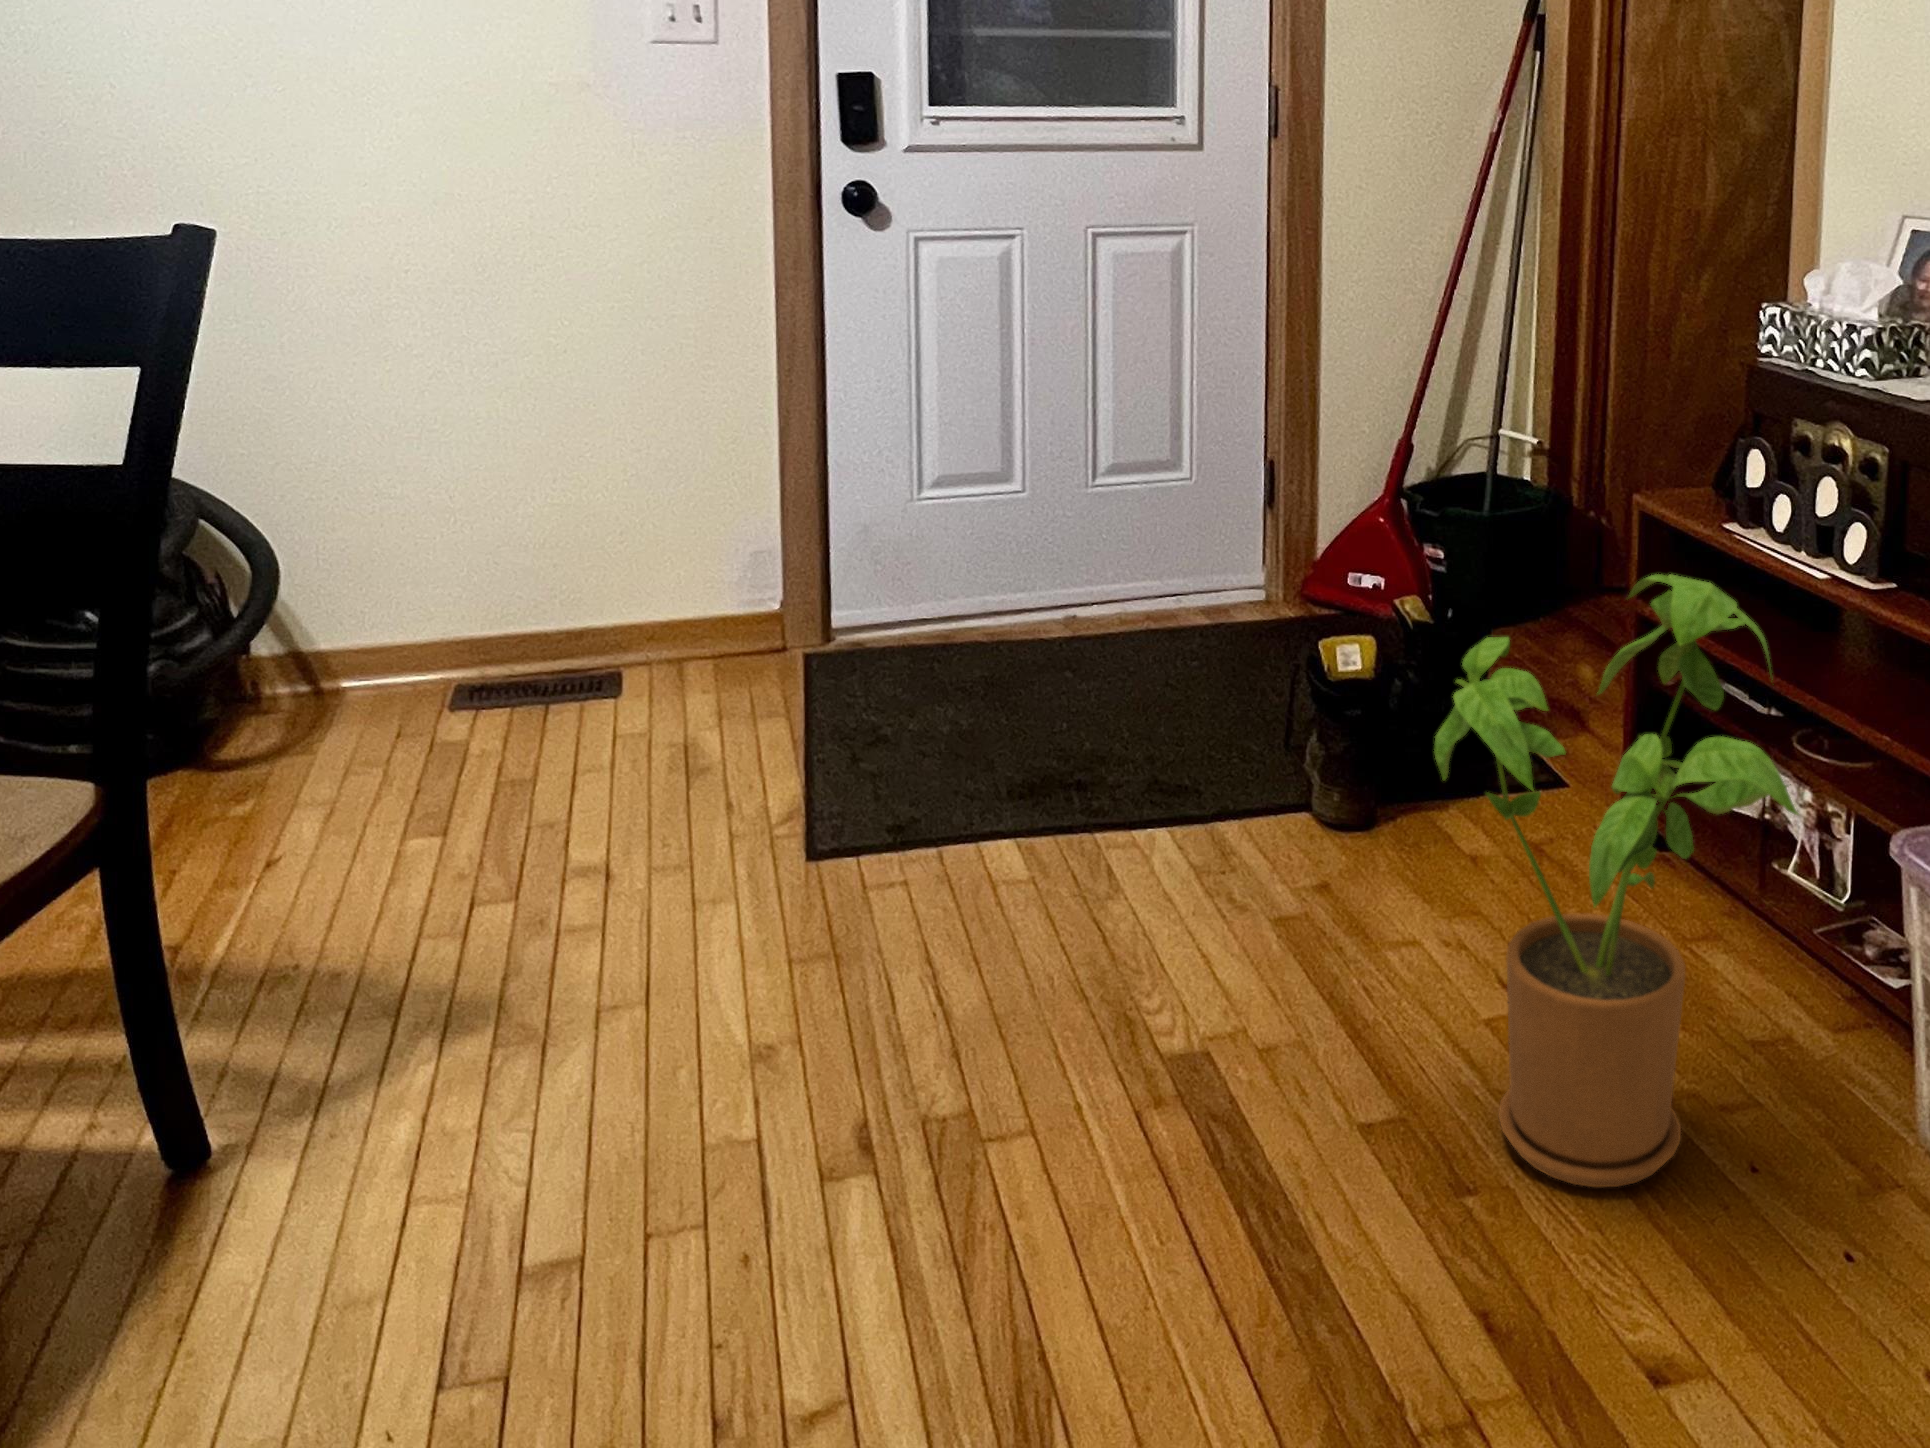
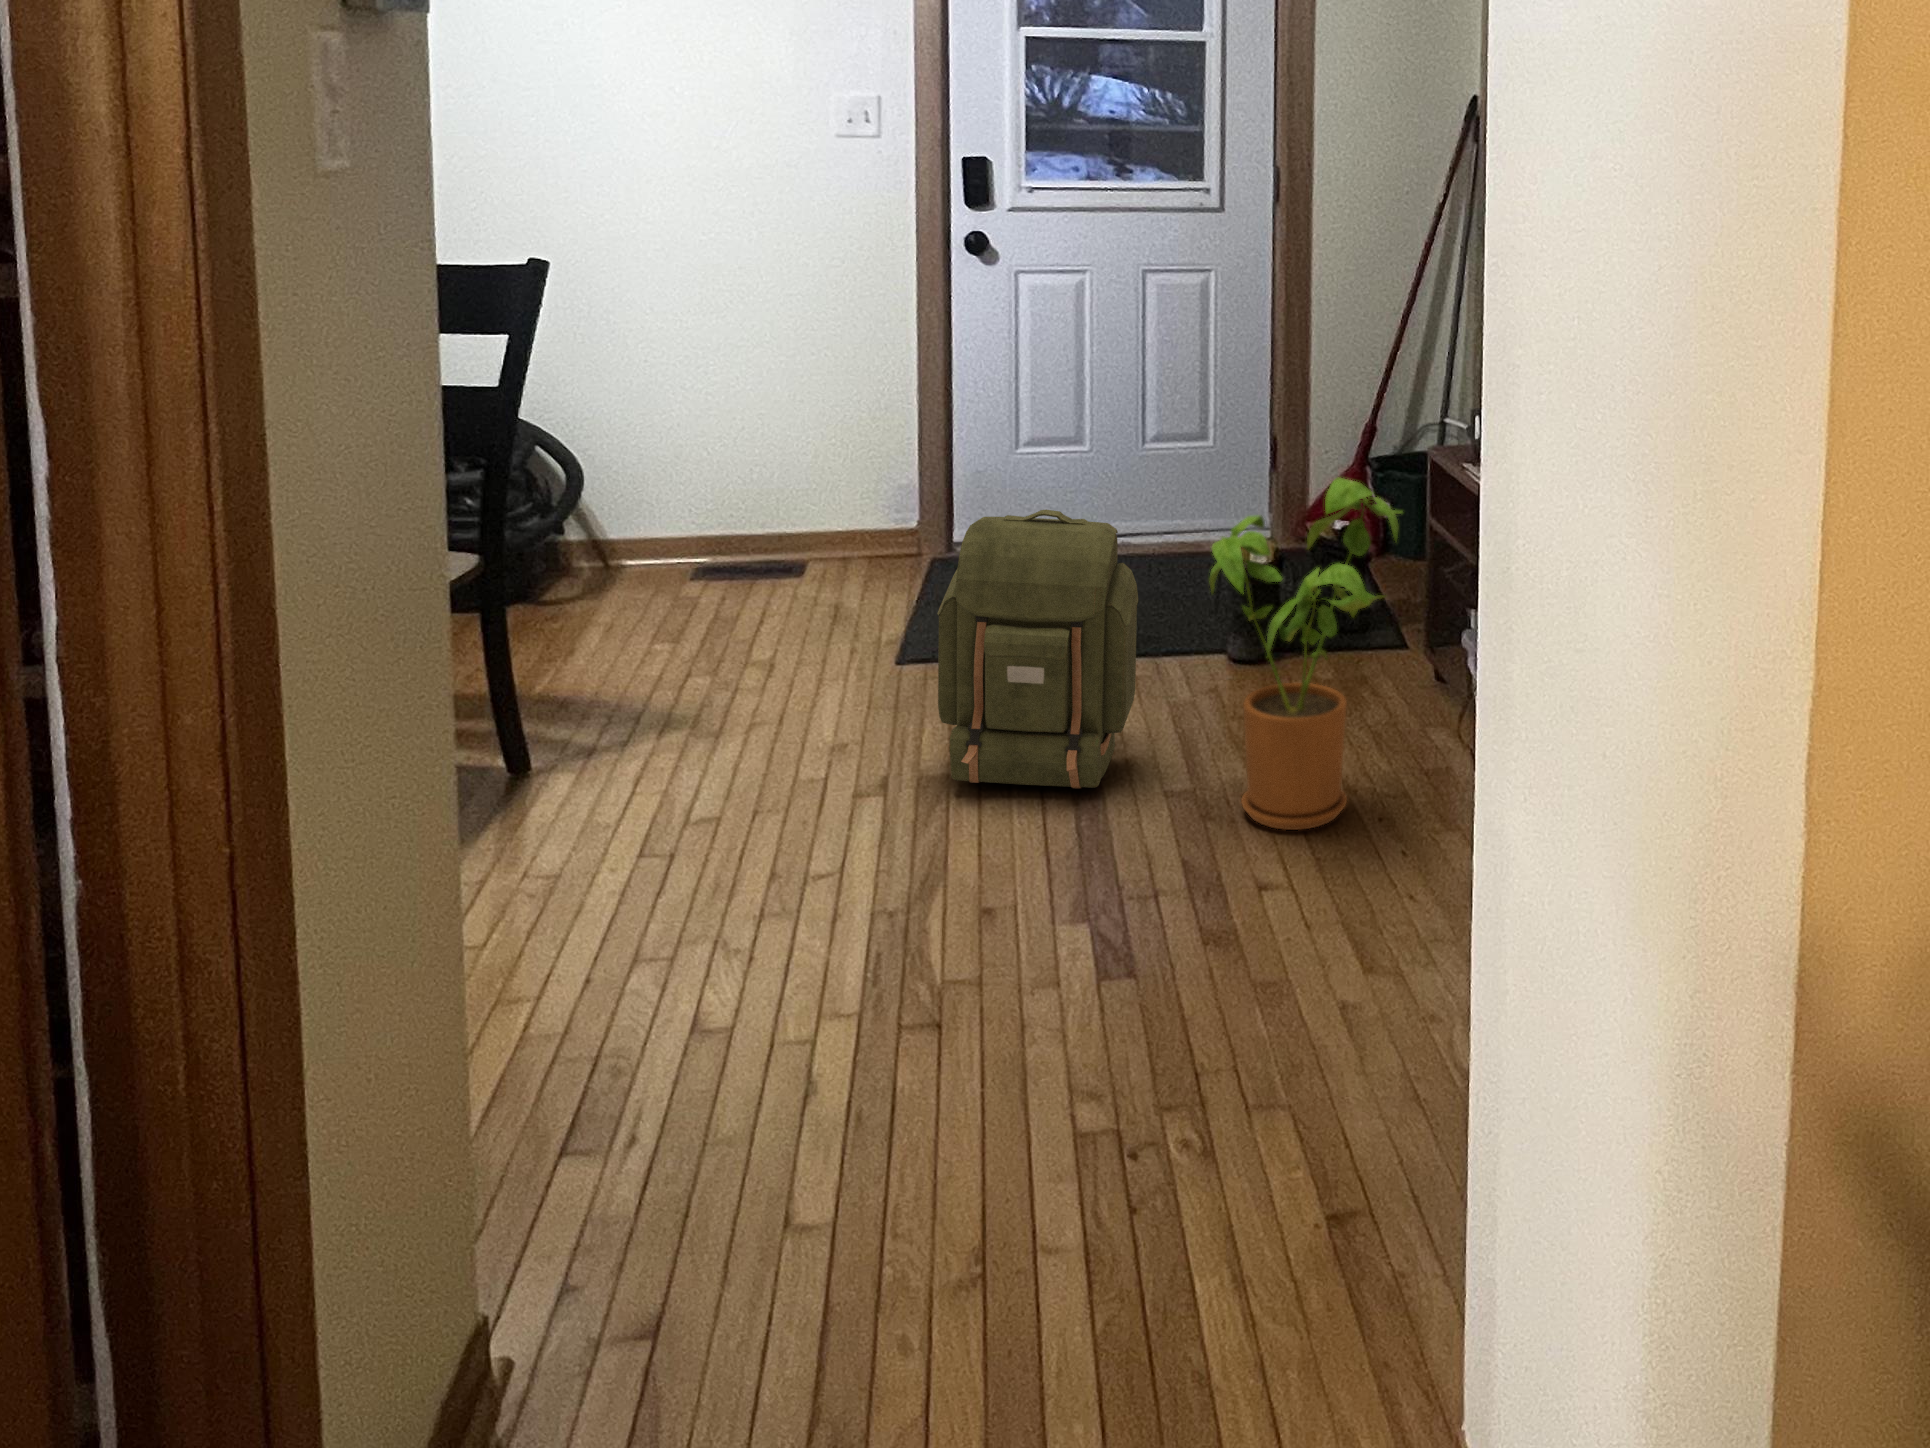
backpack: none [957,639,1292,1119] -> present [937,509,1138,788]

